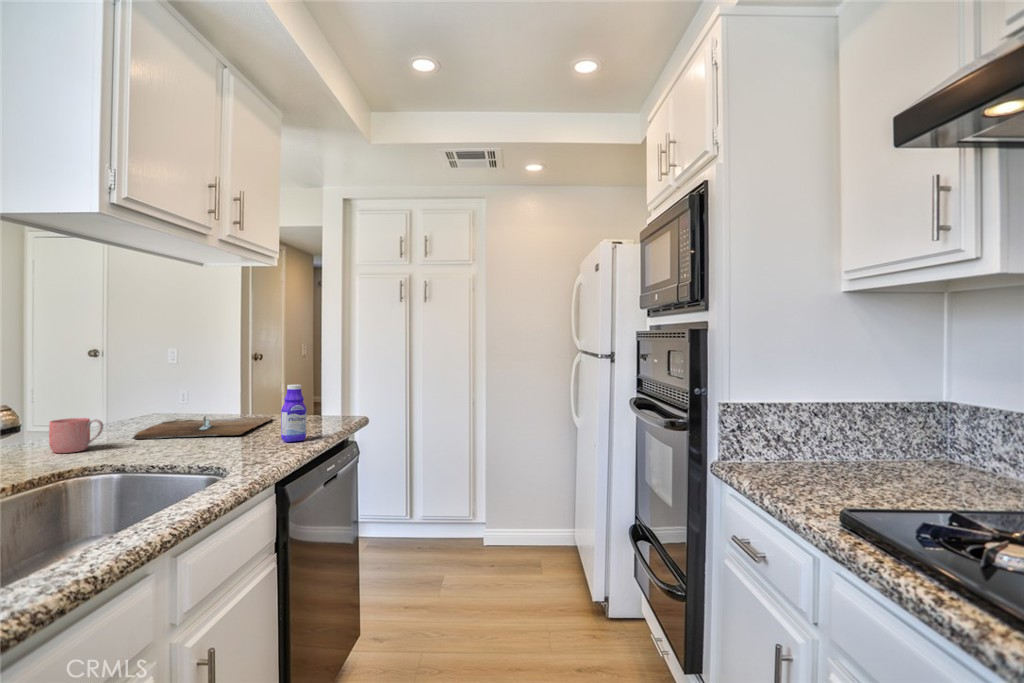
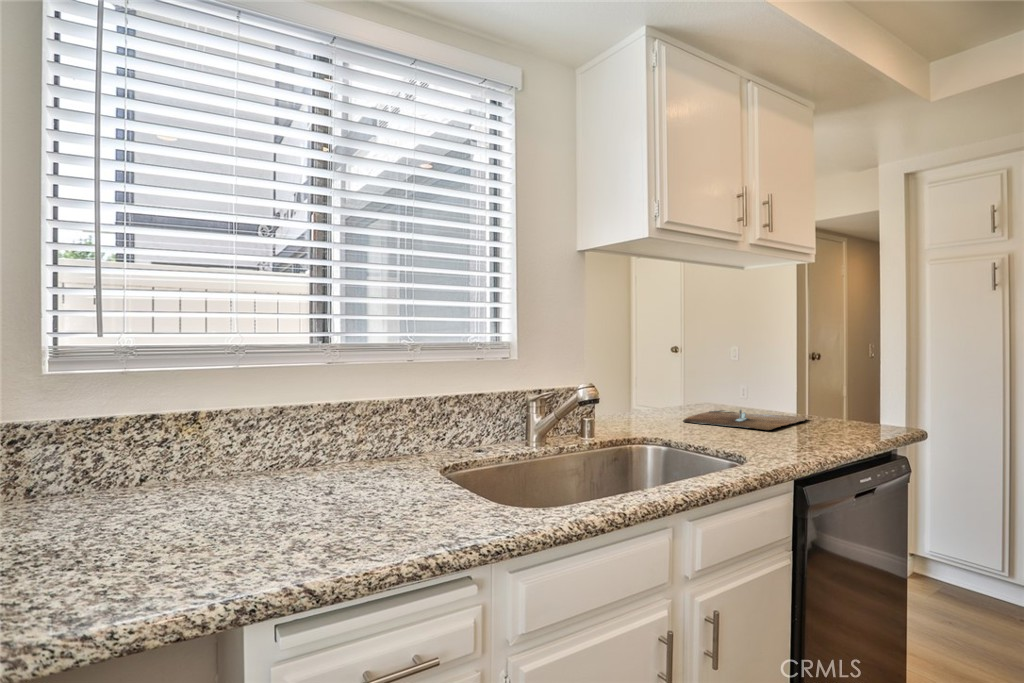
bottle: present [281,385,307,442] -> none [809,384,837,444]
mug: present [49,418,103,453] -> none [627,400,660,426]

